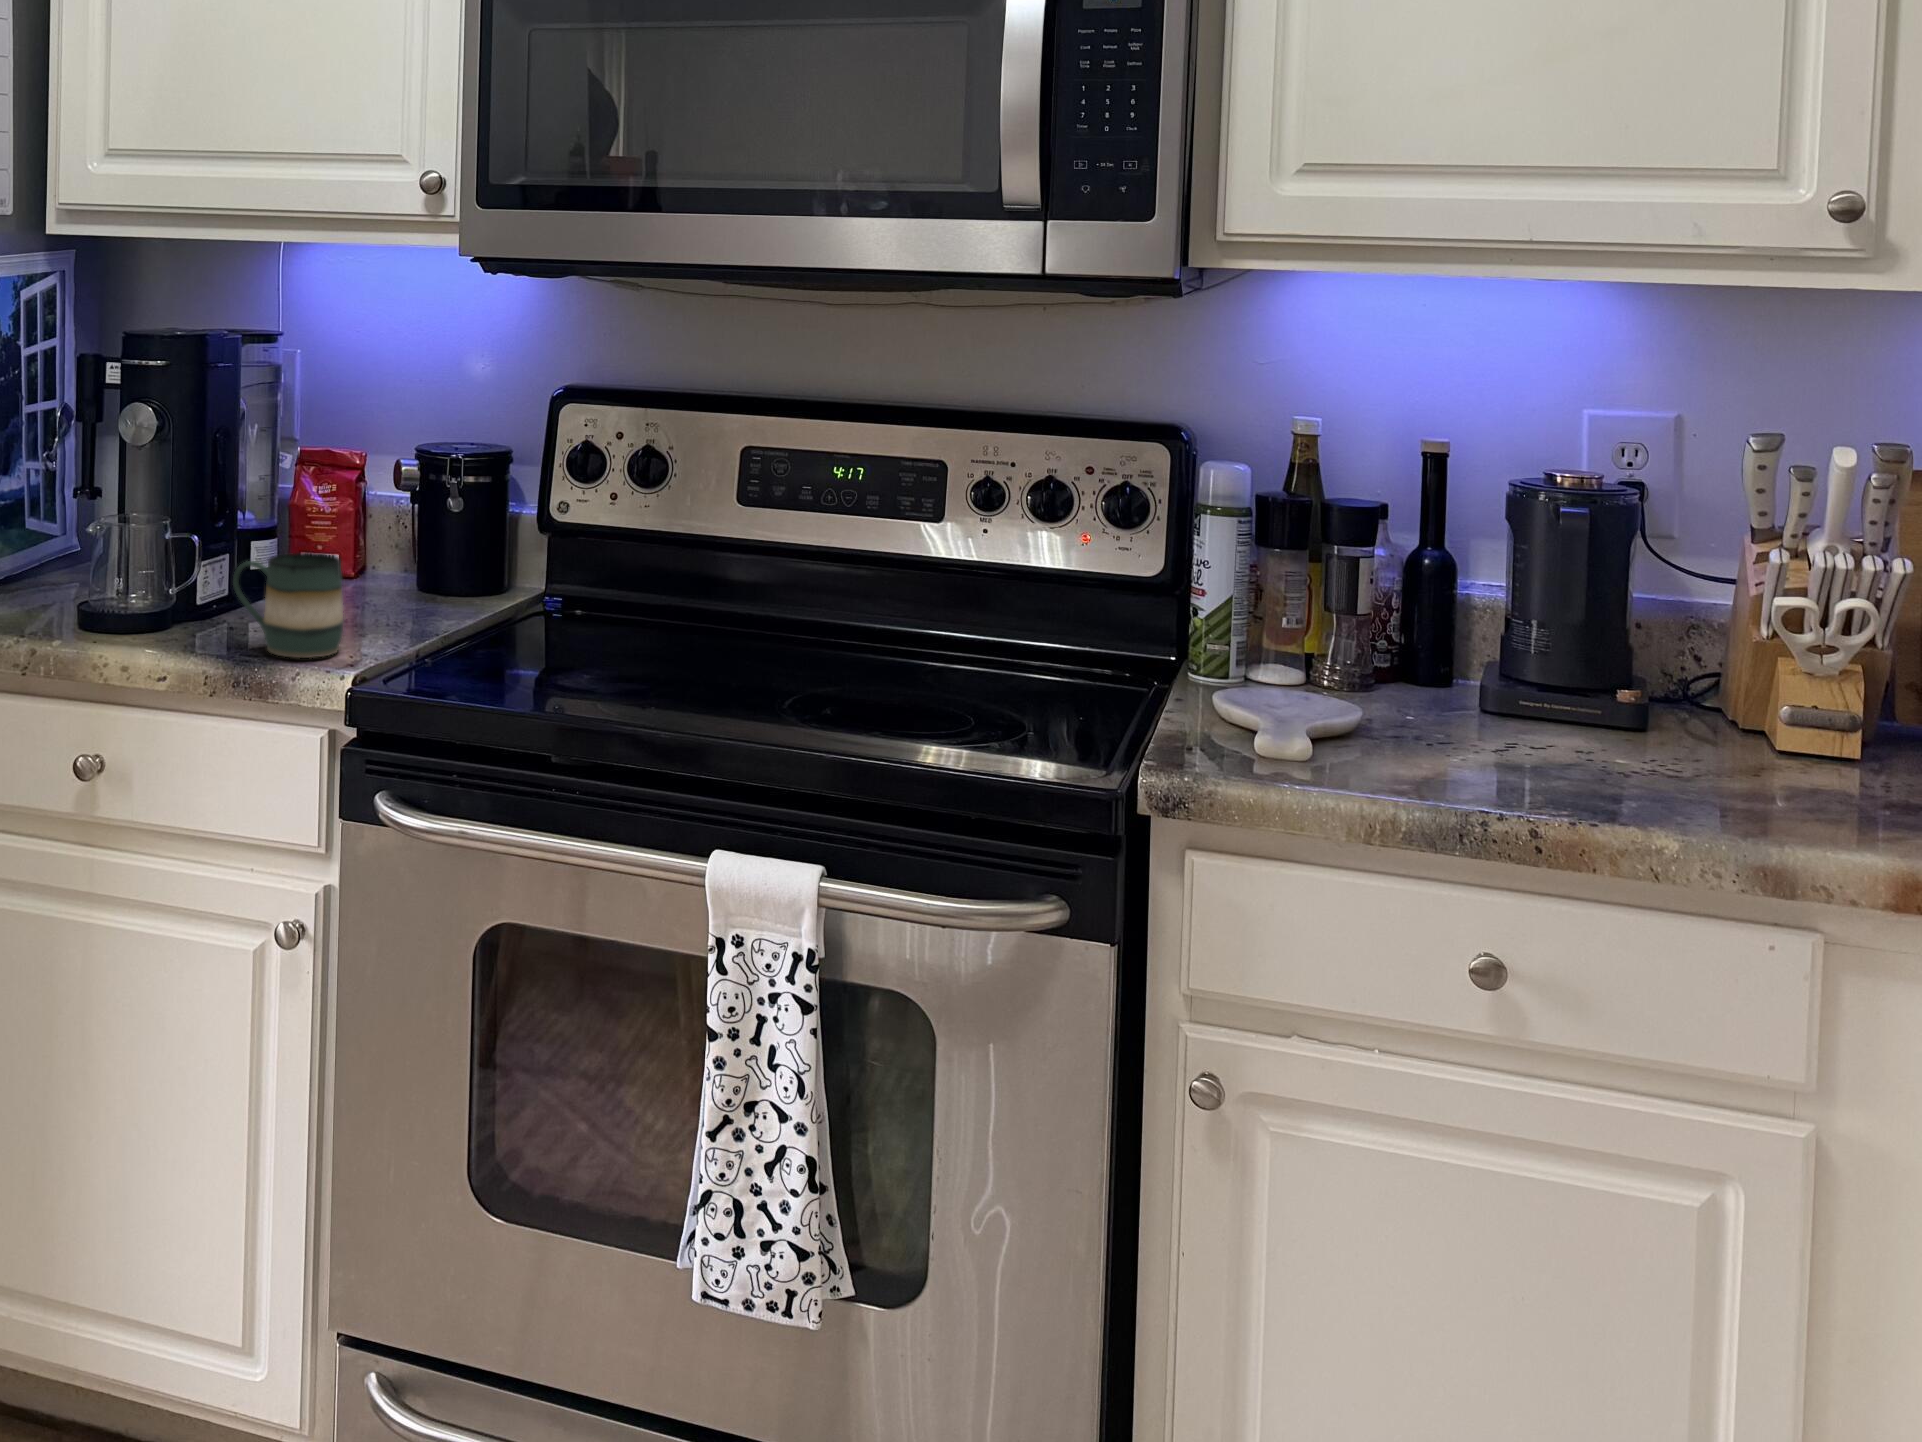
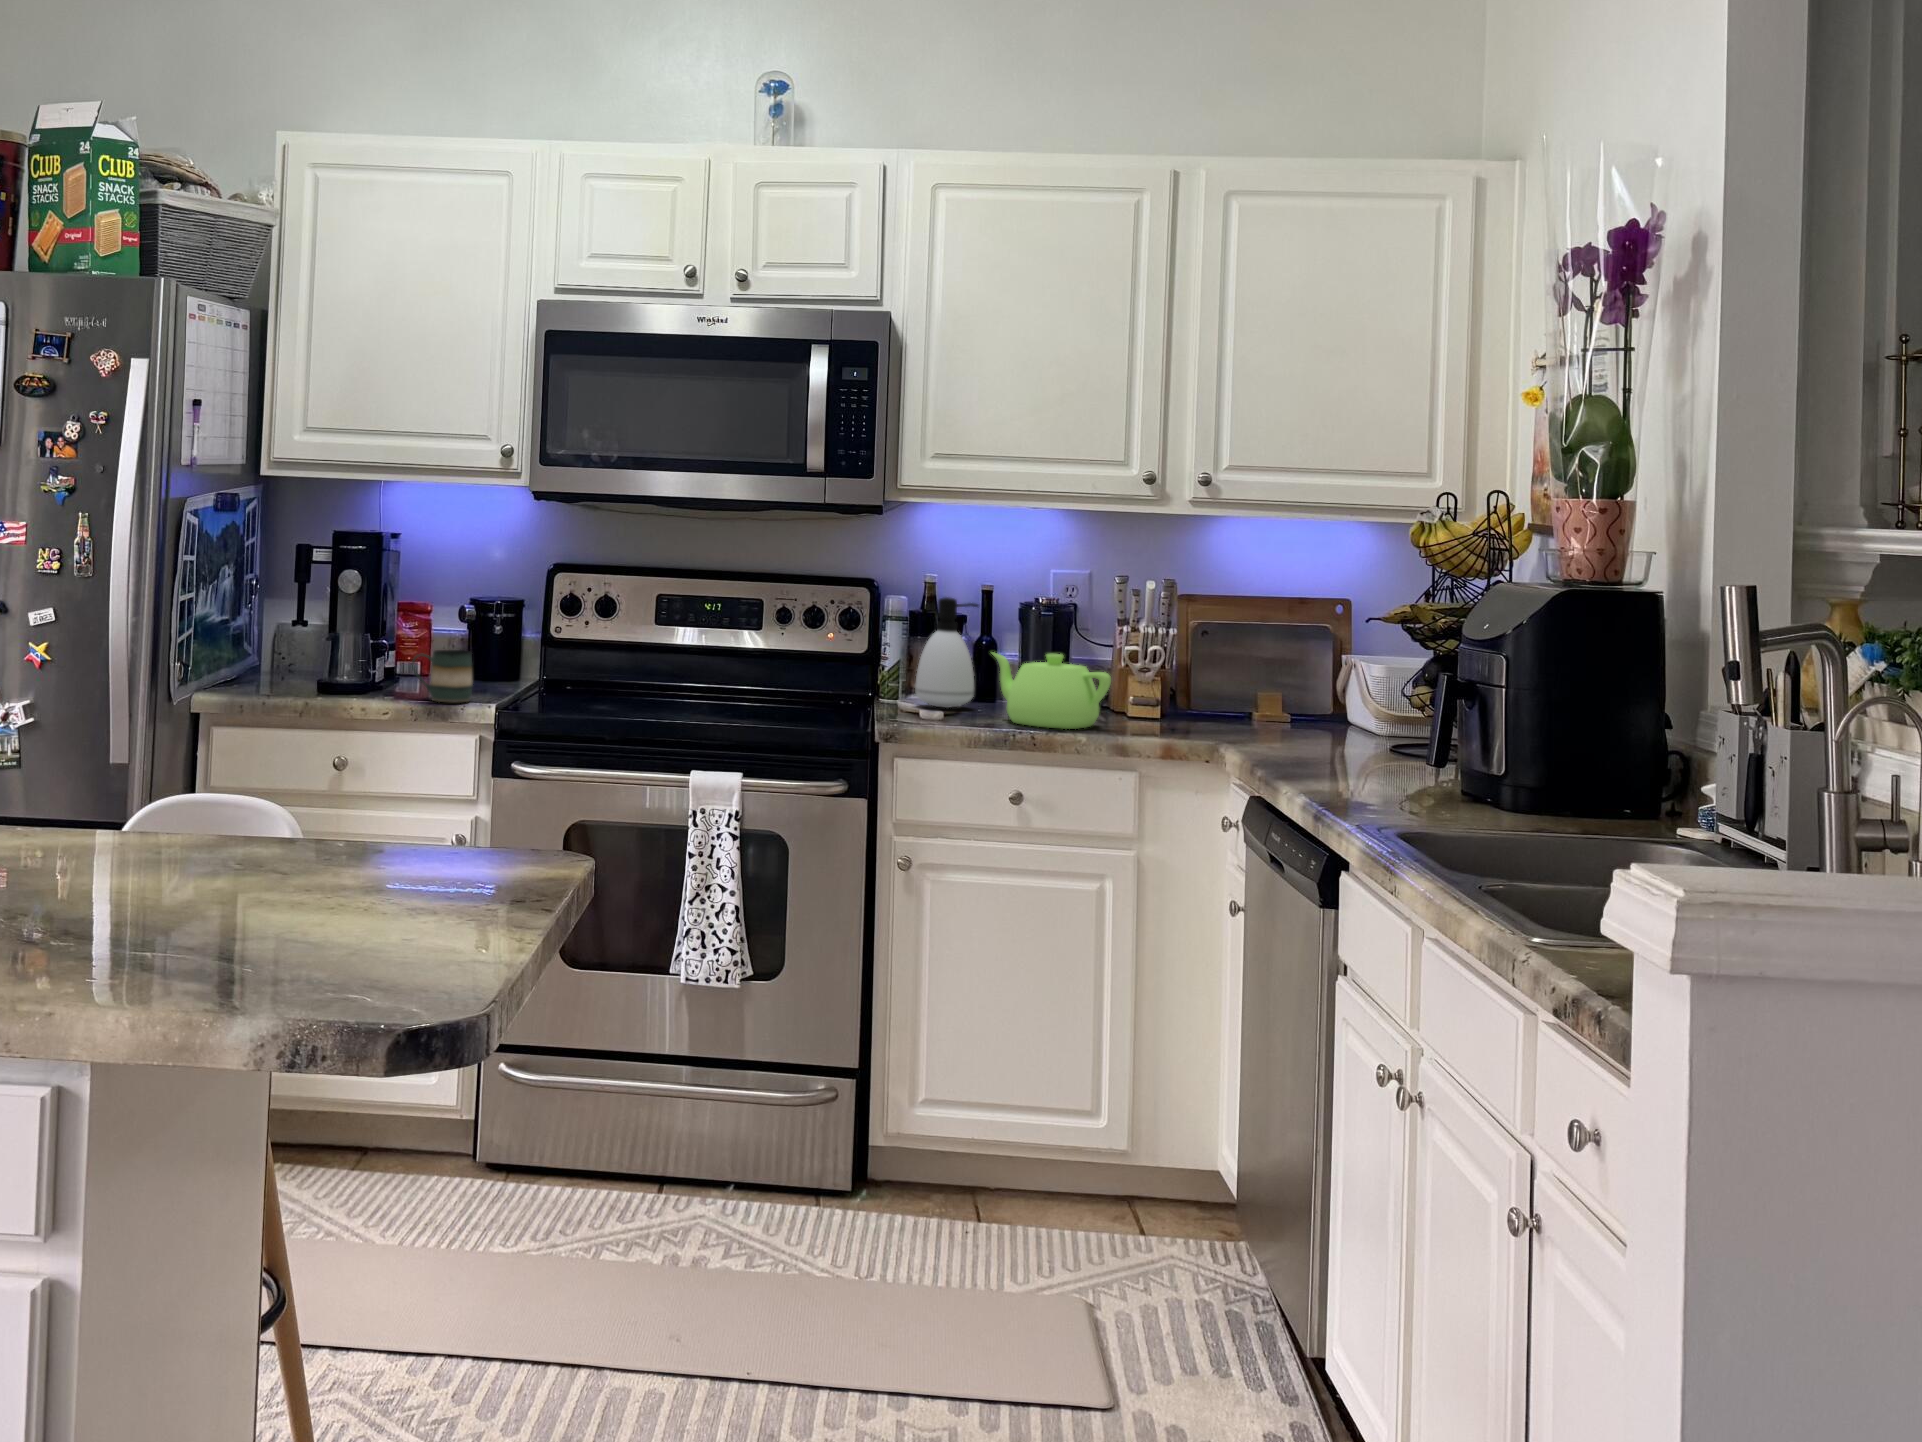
soap dispenser: none [1256,476,1408,713] -> present [915,597,978,708]
teapot: none [1432,611,1765,824] -> present [992,653,1111,729]

